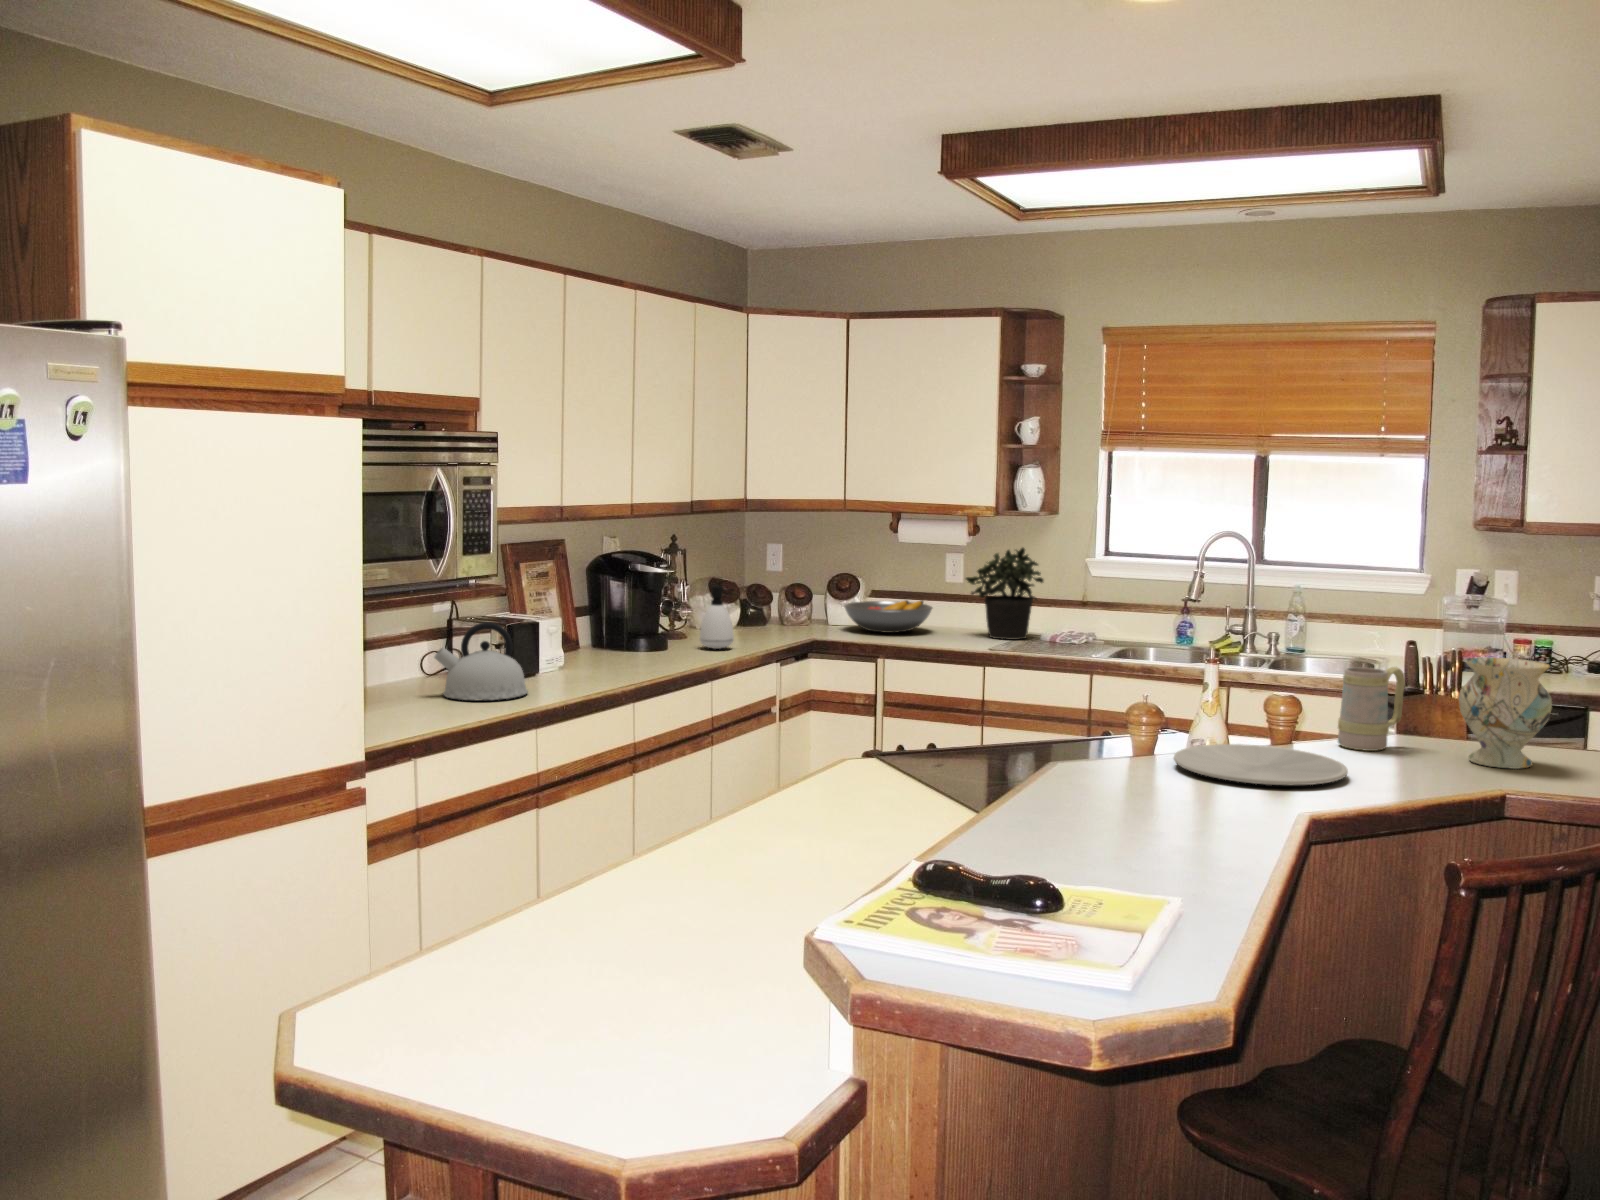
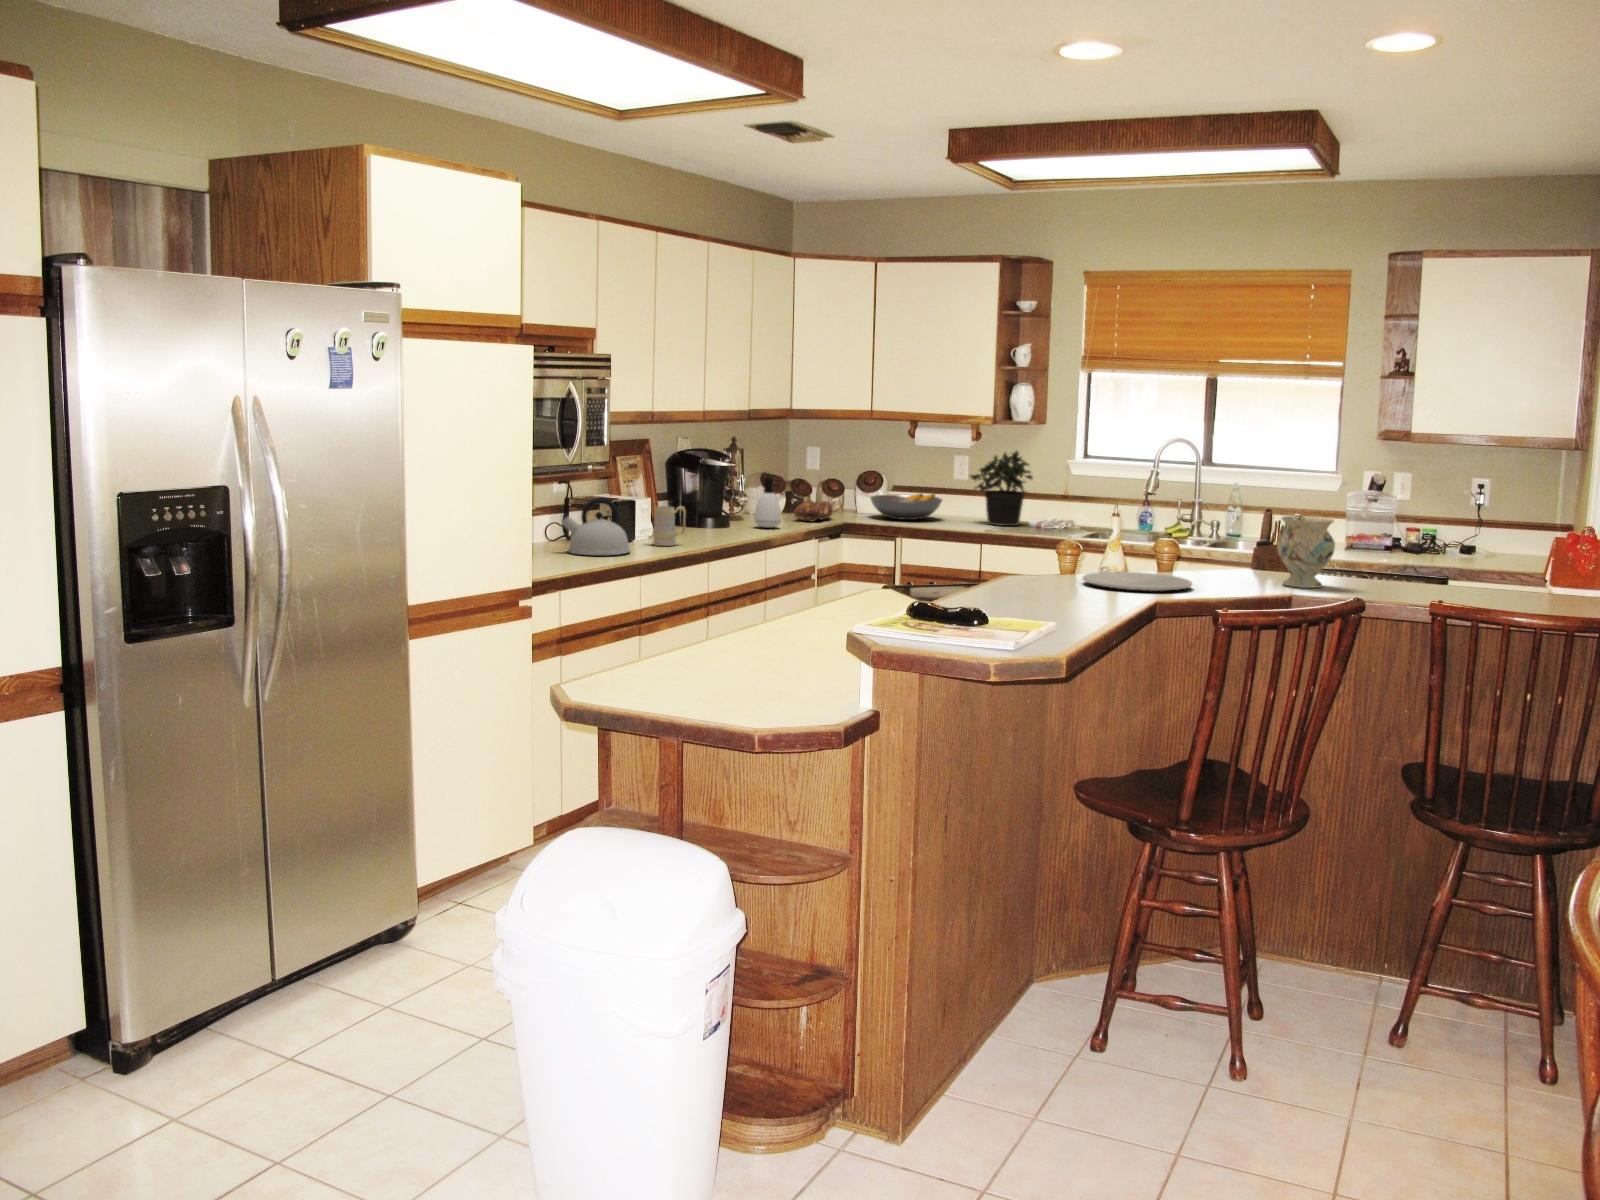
bread loaf: none [751,610,798,638] -> present [794,500,832,522]
mug: present [1338,667,1405,751] -> present [653,506,686,546]

